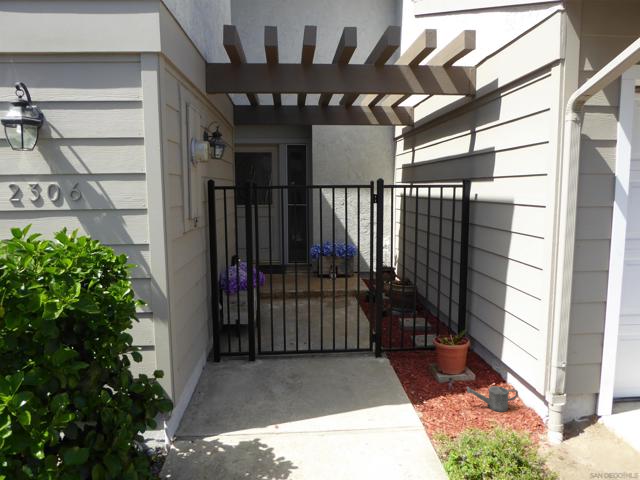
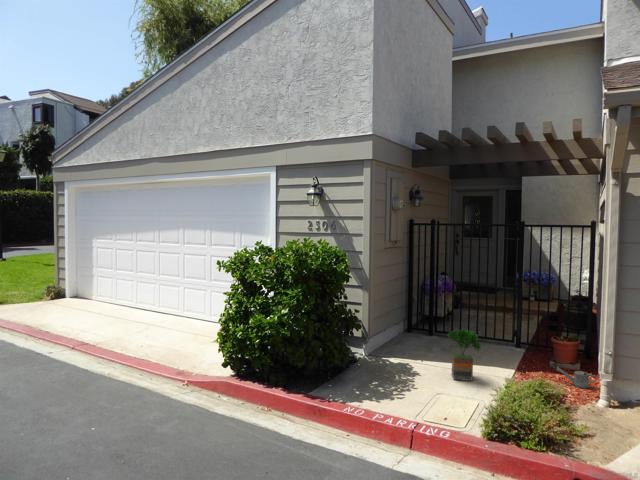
potted tree: none [330,362,393,457] -> present [448,330,481,381]

